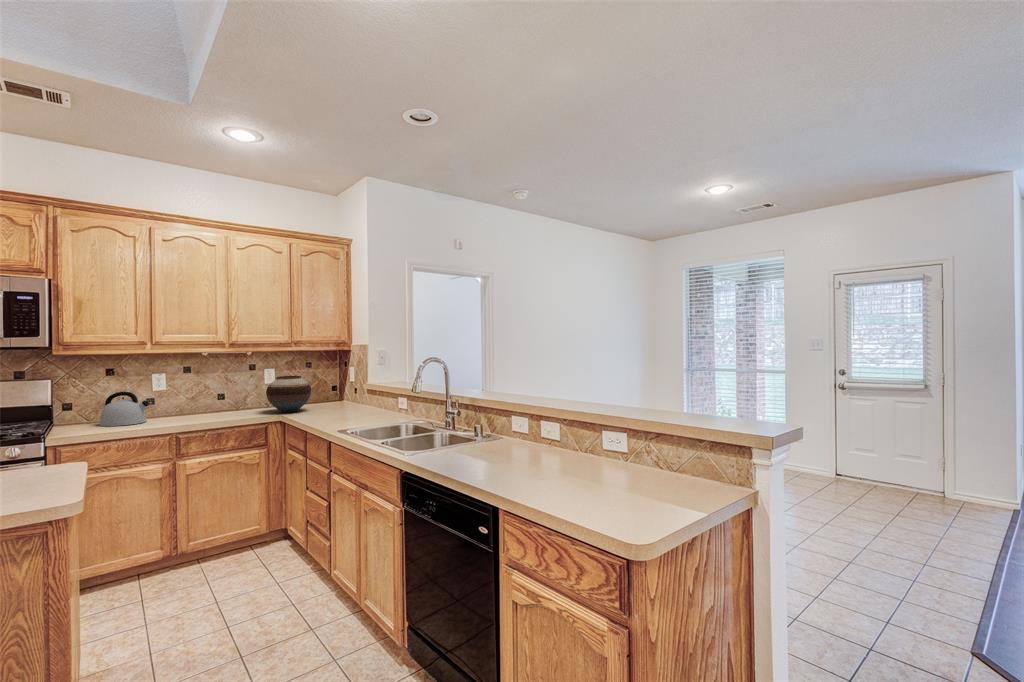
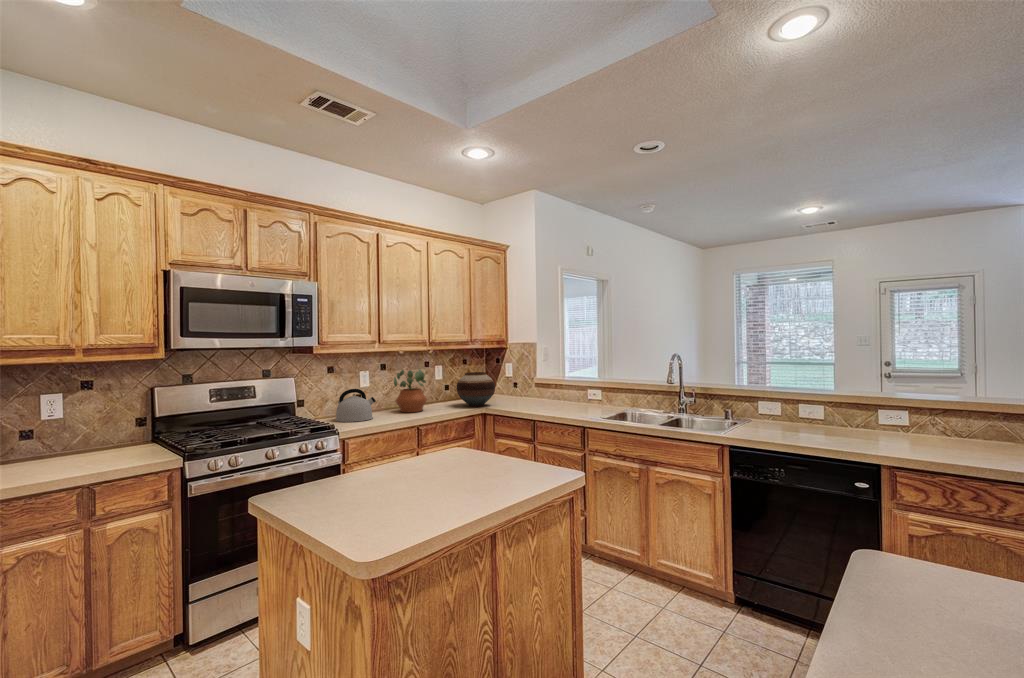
potted plant: none [186,371,230,417] -> present [394,369,427,412]

